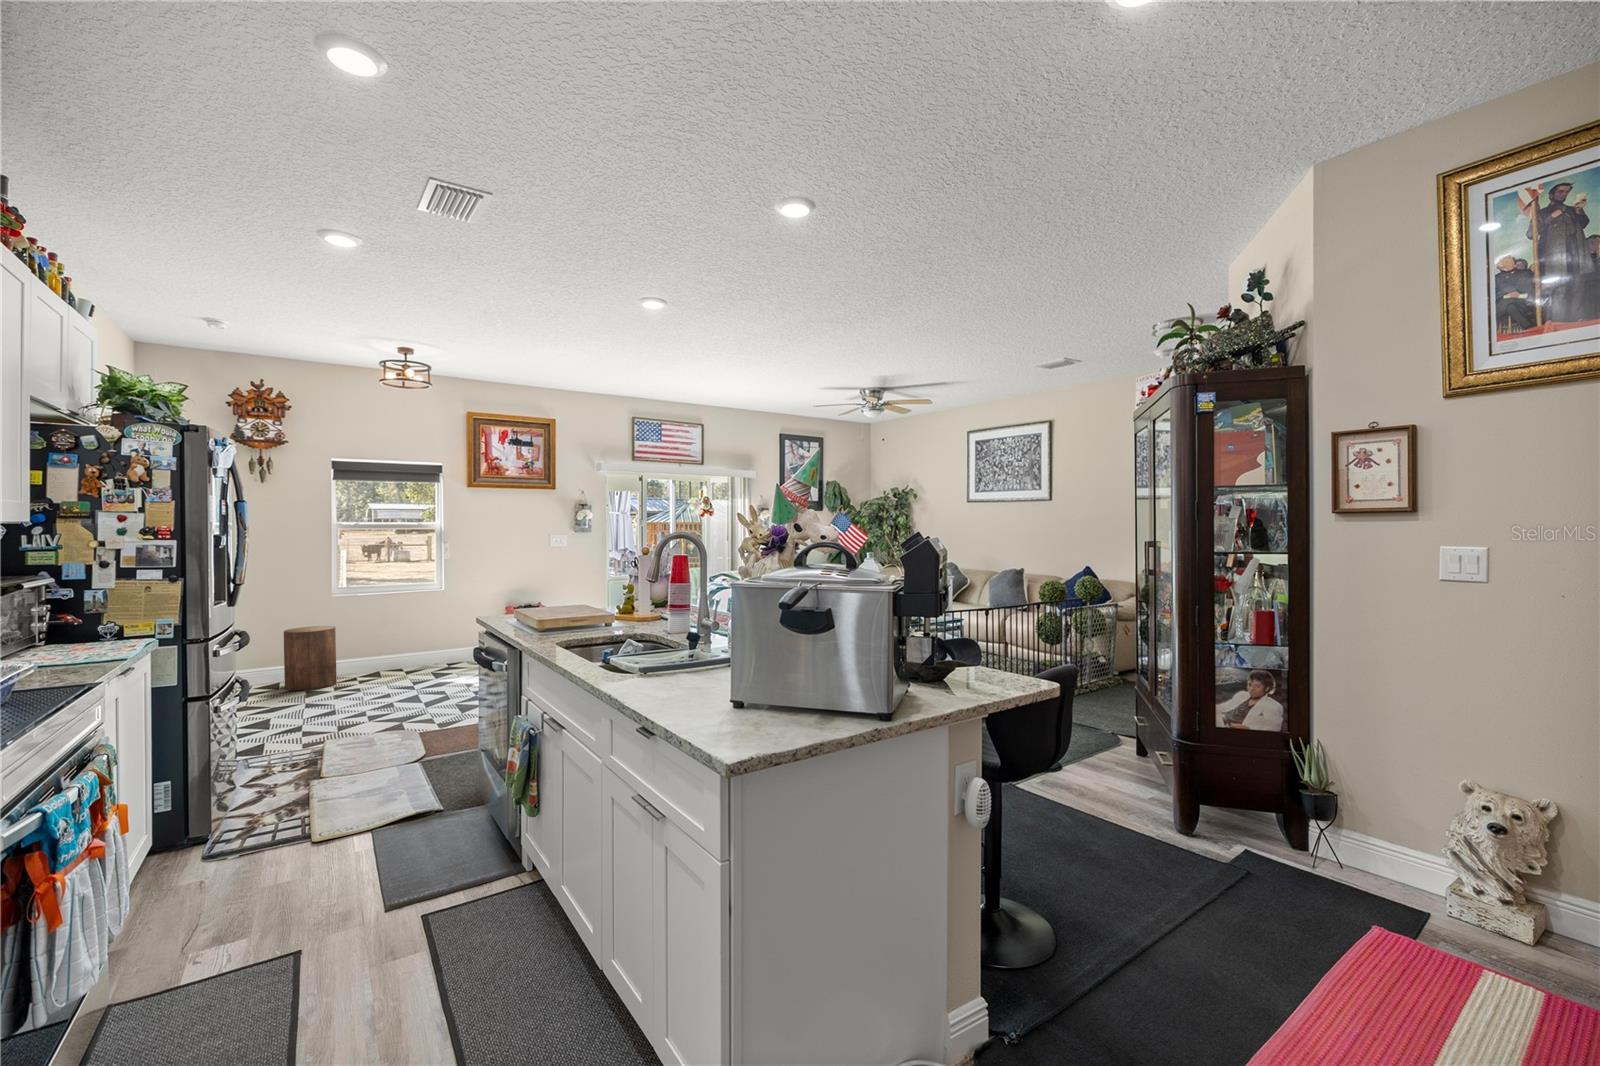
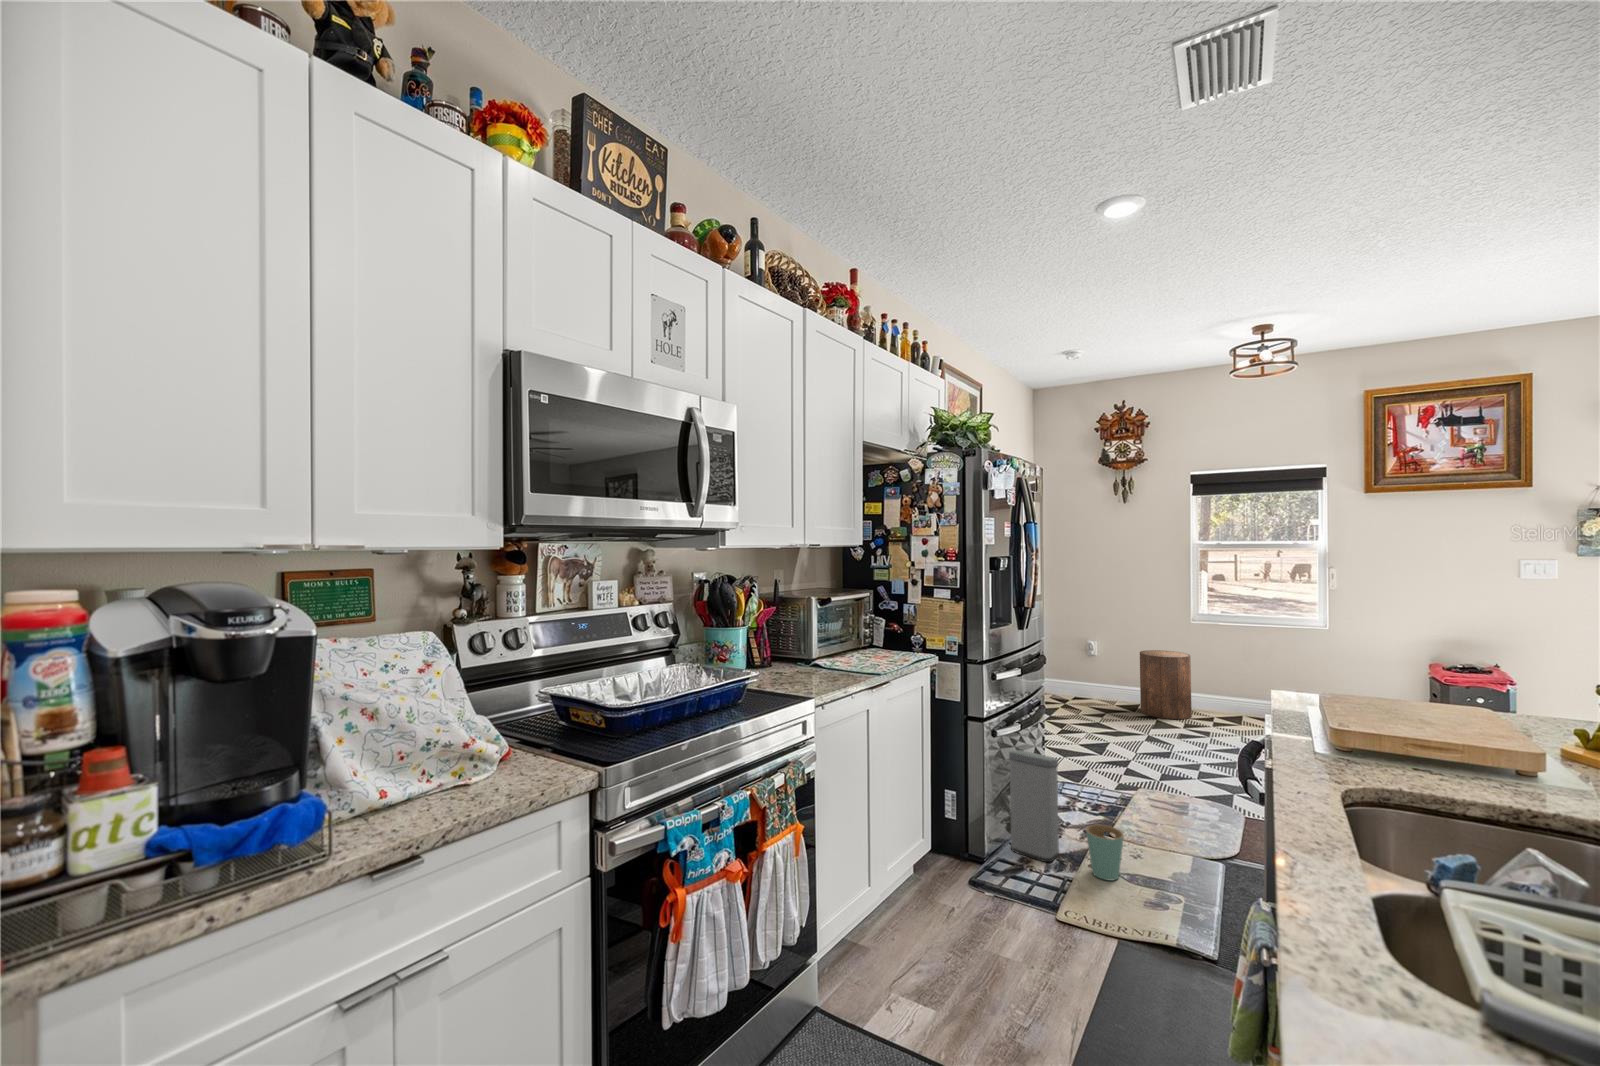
trash can: none [228,719,352,822] -> present [1009,750,1124,881]

